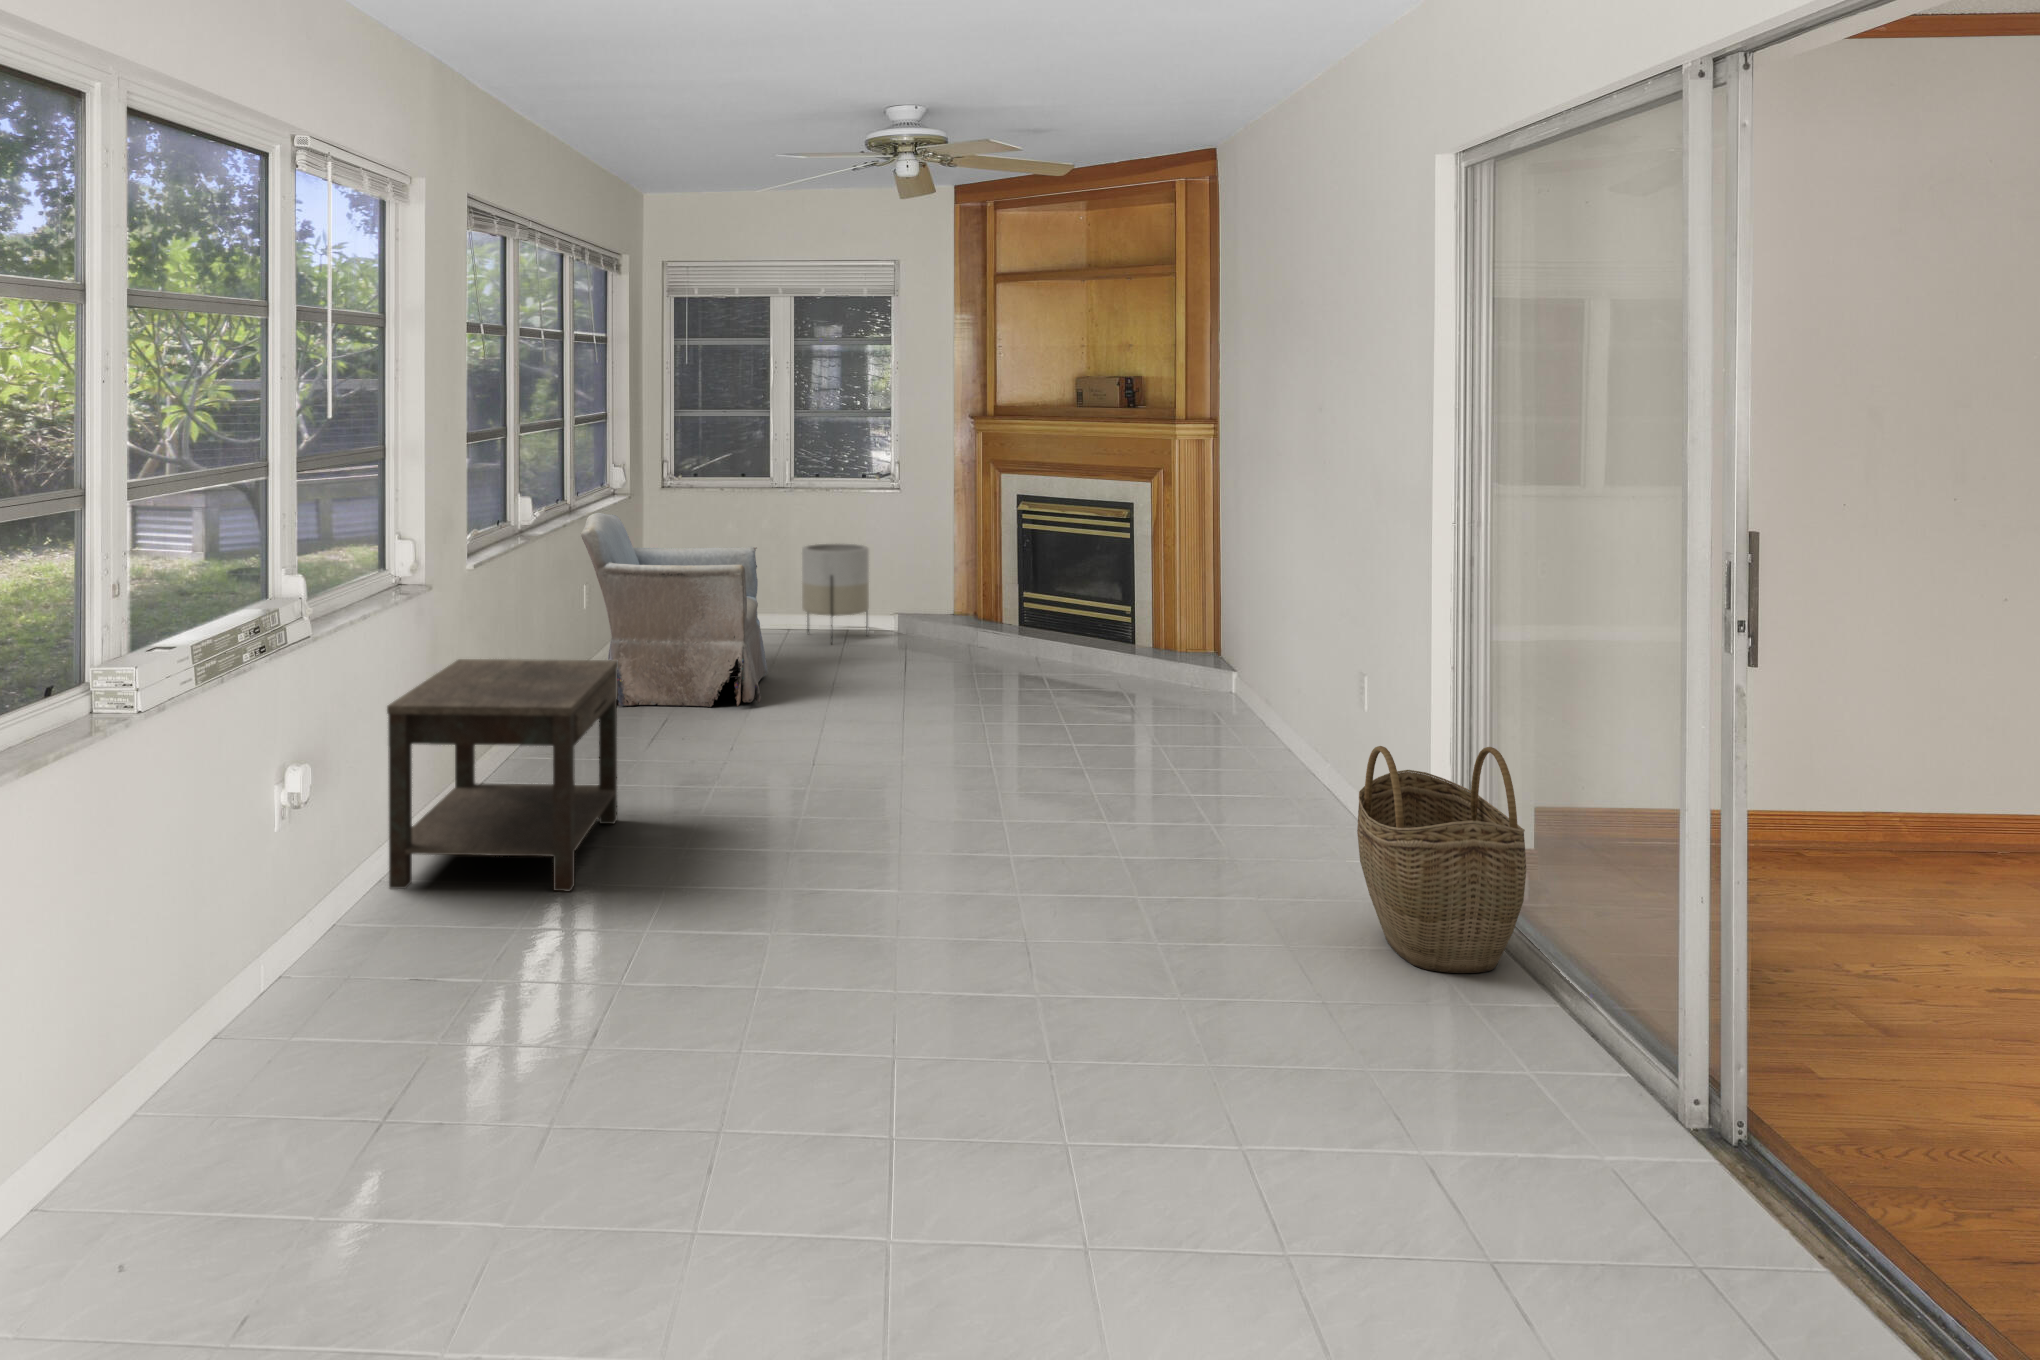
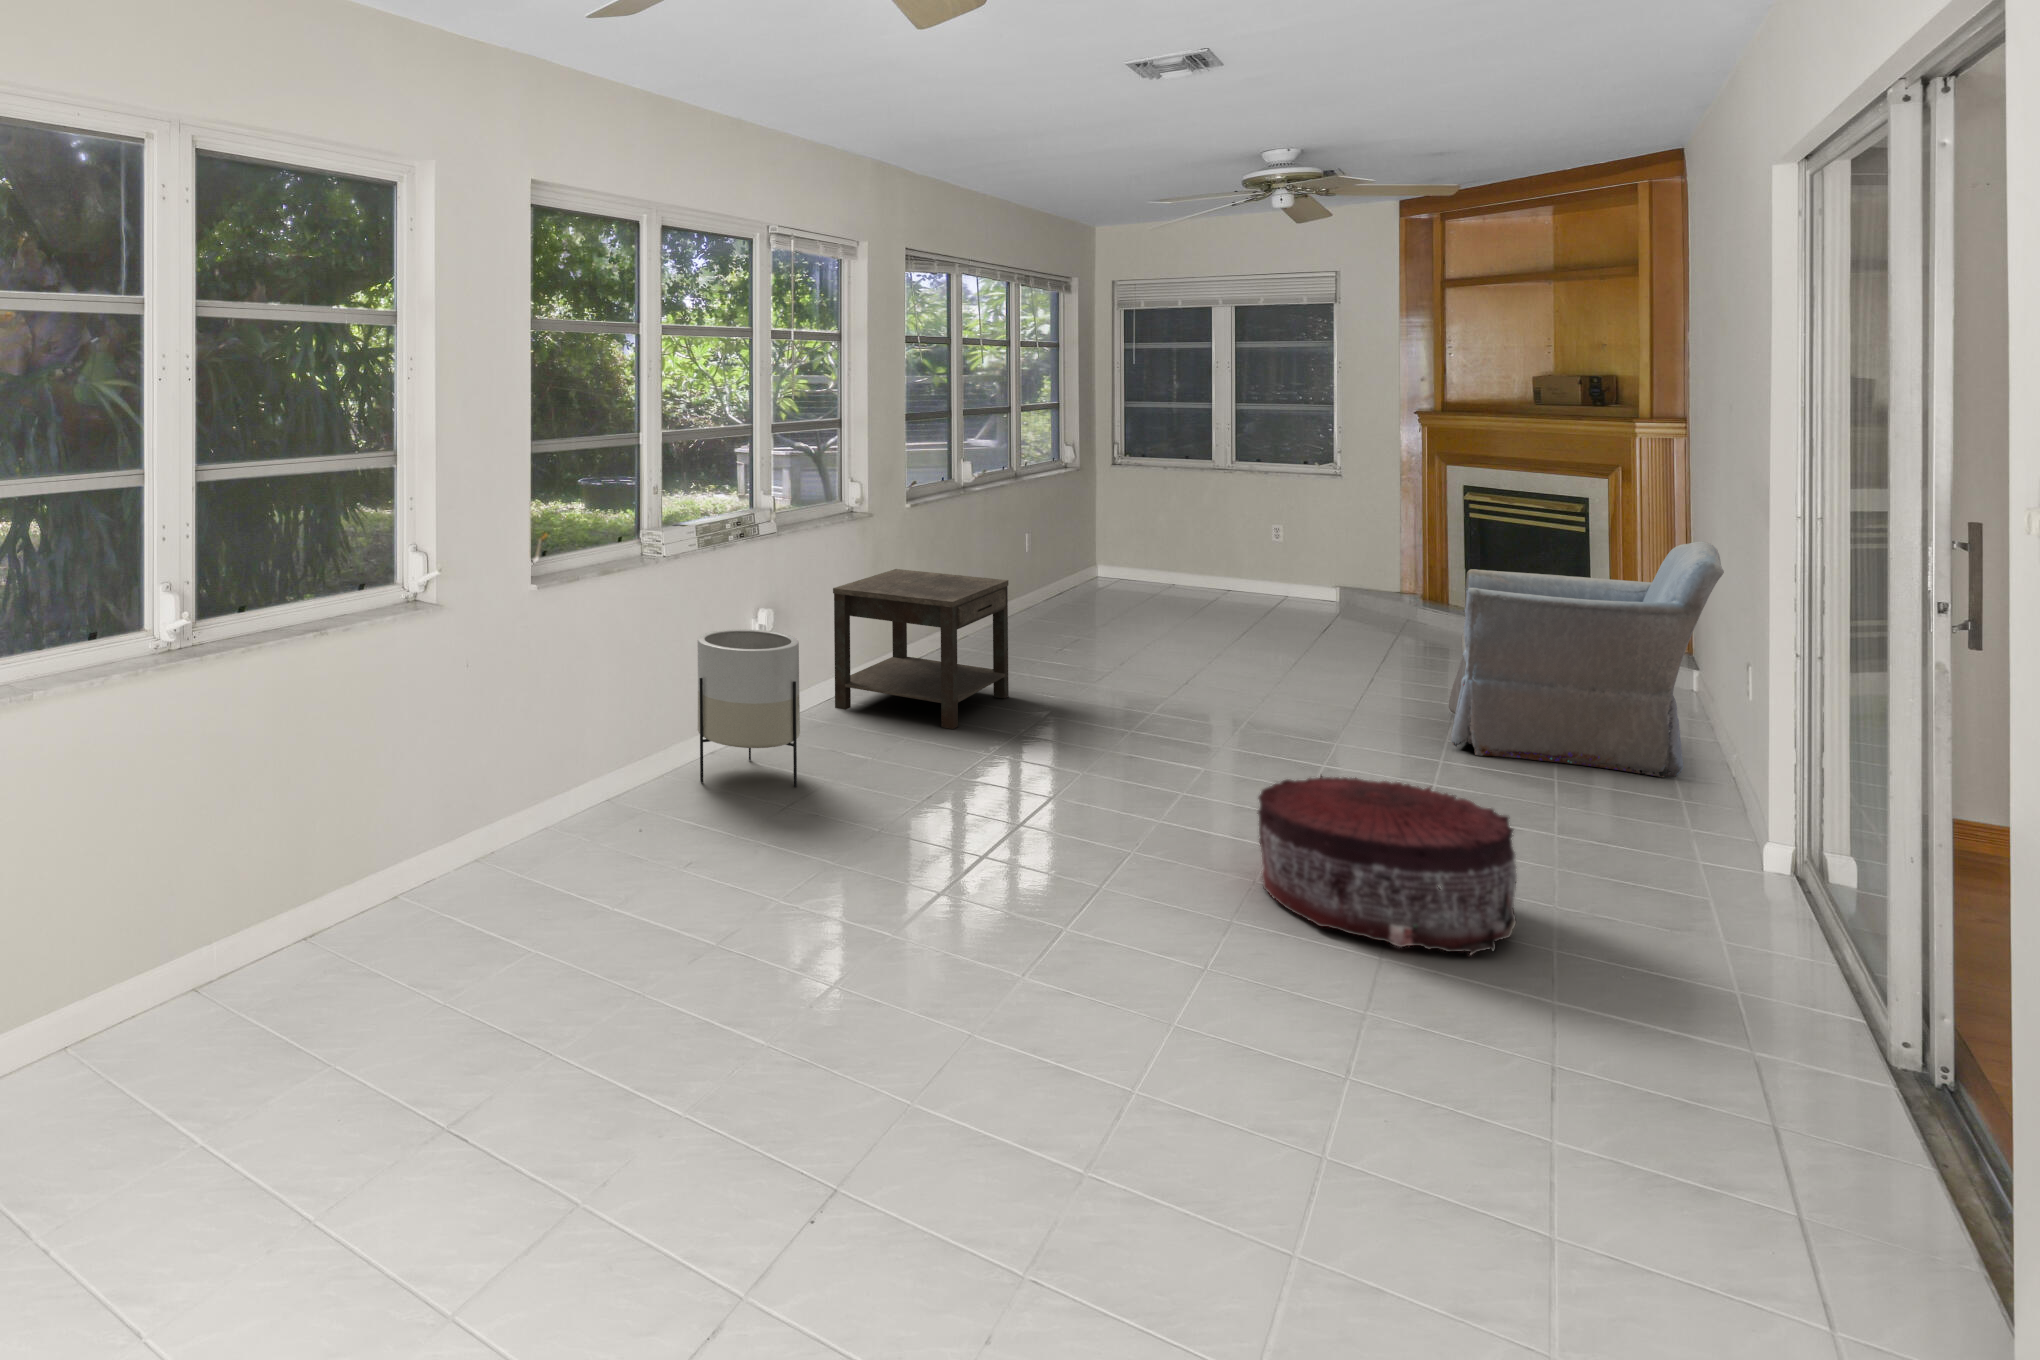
armchair: present [581,513,768,707] -> present [1449,541,1724,777]
planter: present [802,543,869,631] -> present [697,629,800,787]
woven basket: present [1357,746,1526,973] -> none [1649,706,1832,927]
pouf: none [1049,887,1335,1127] -> present [1257,776,1517,955]

